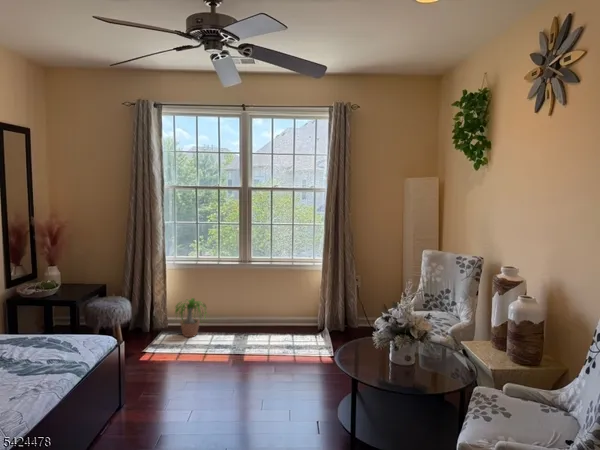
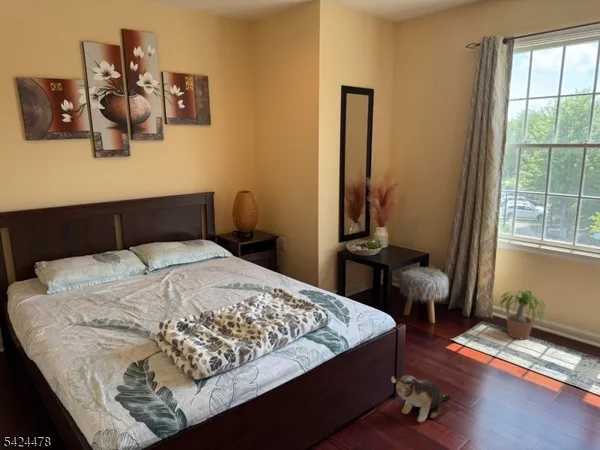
plush toy: none [124,379,163,415] -> present [391,375,450,422]

